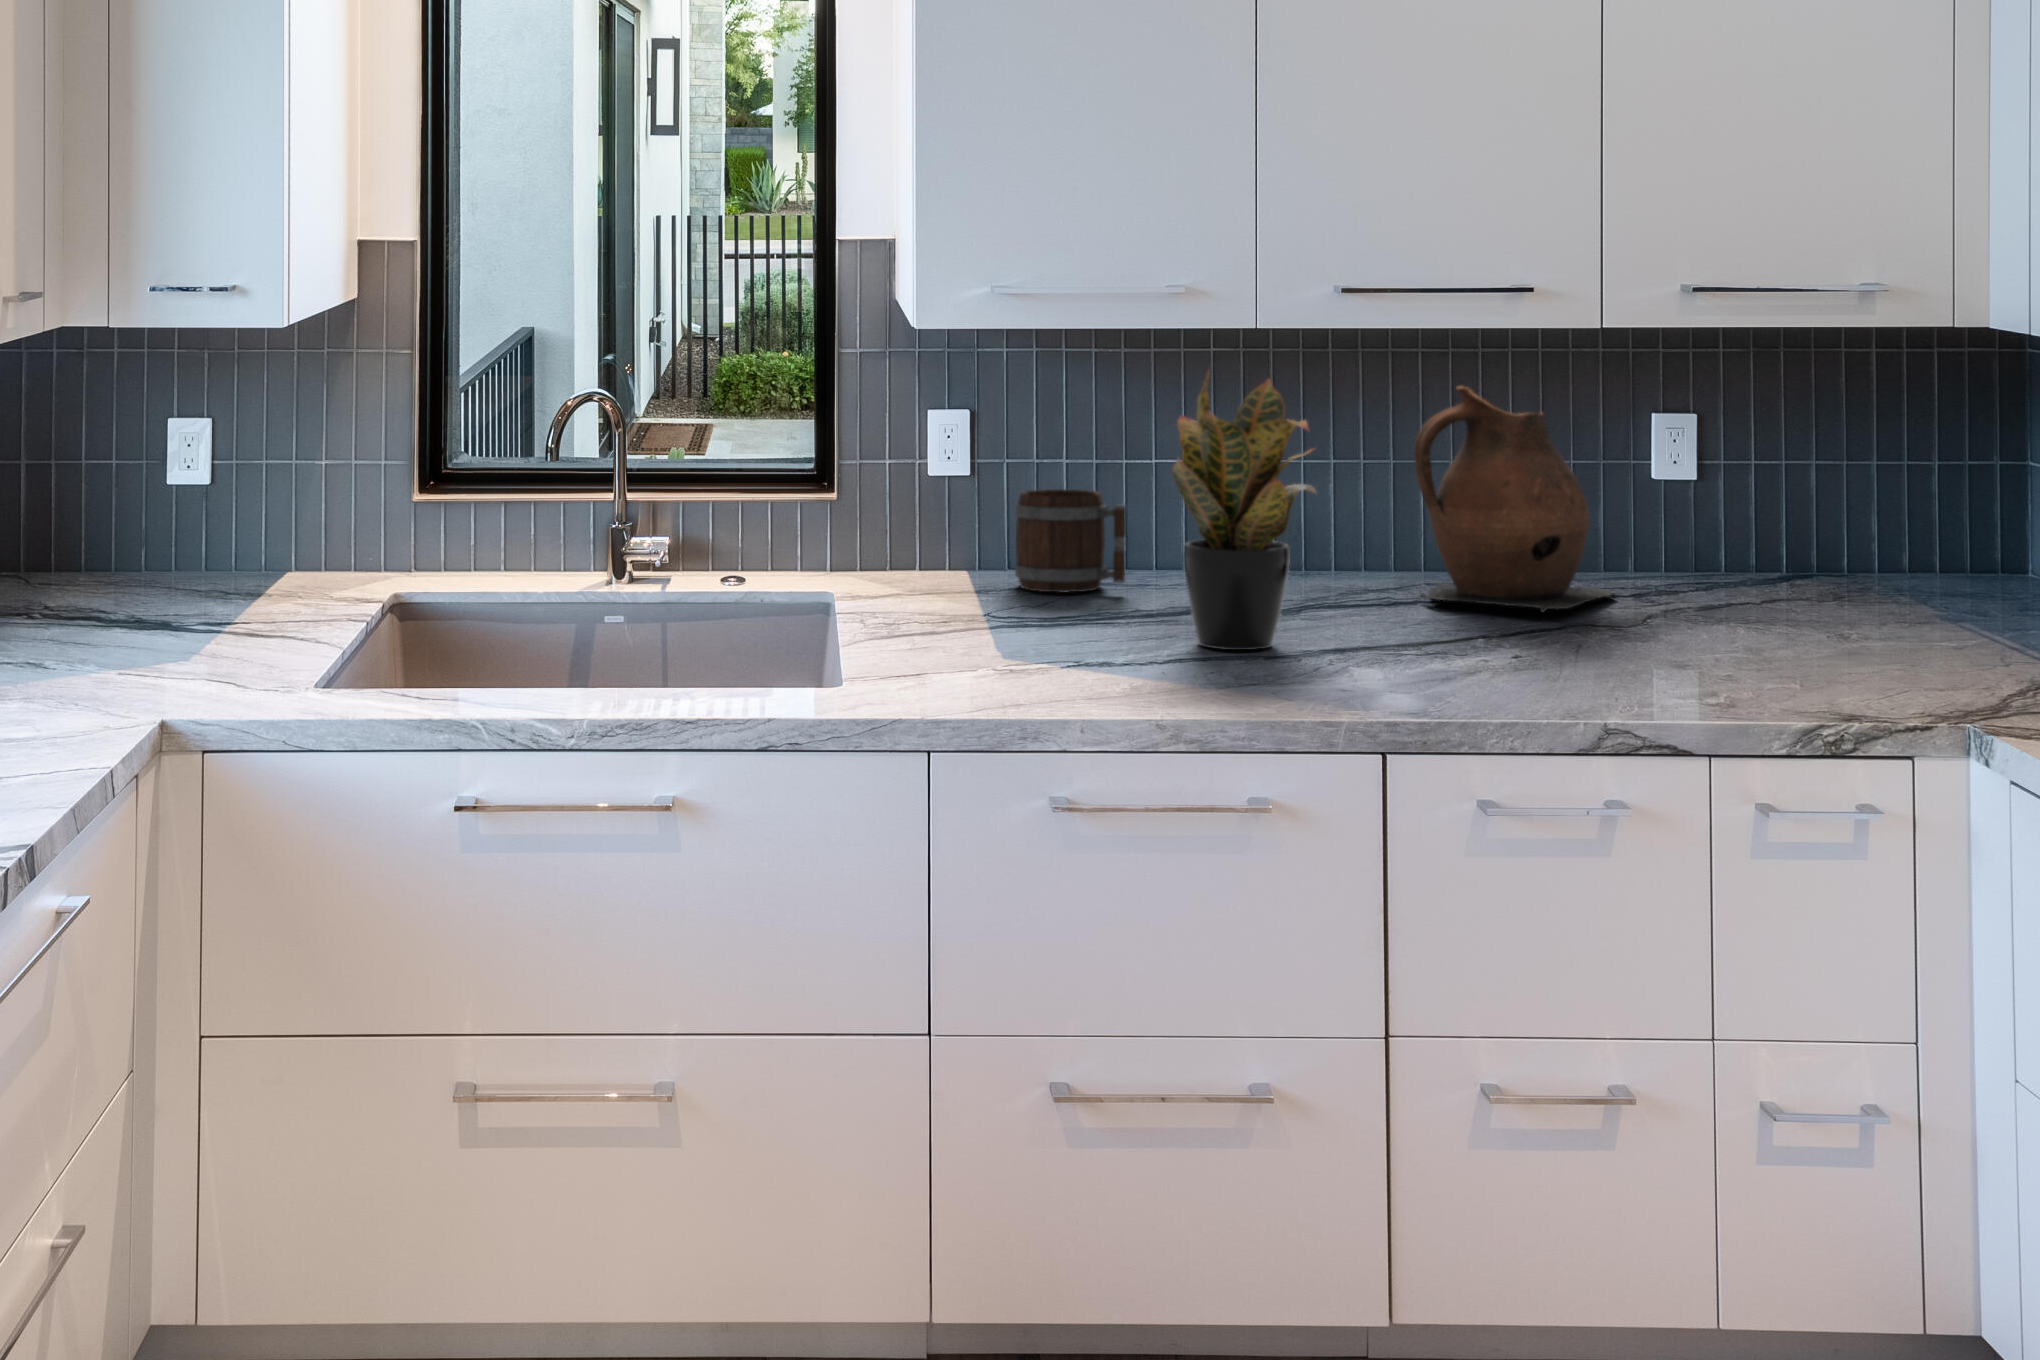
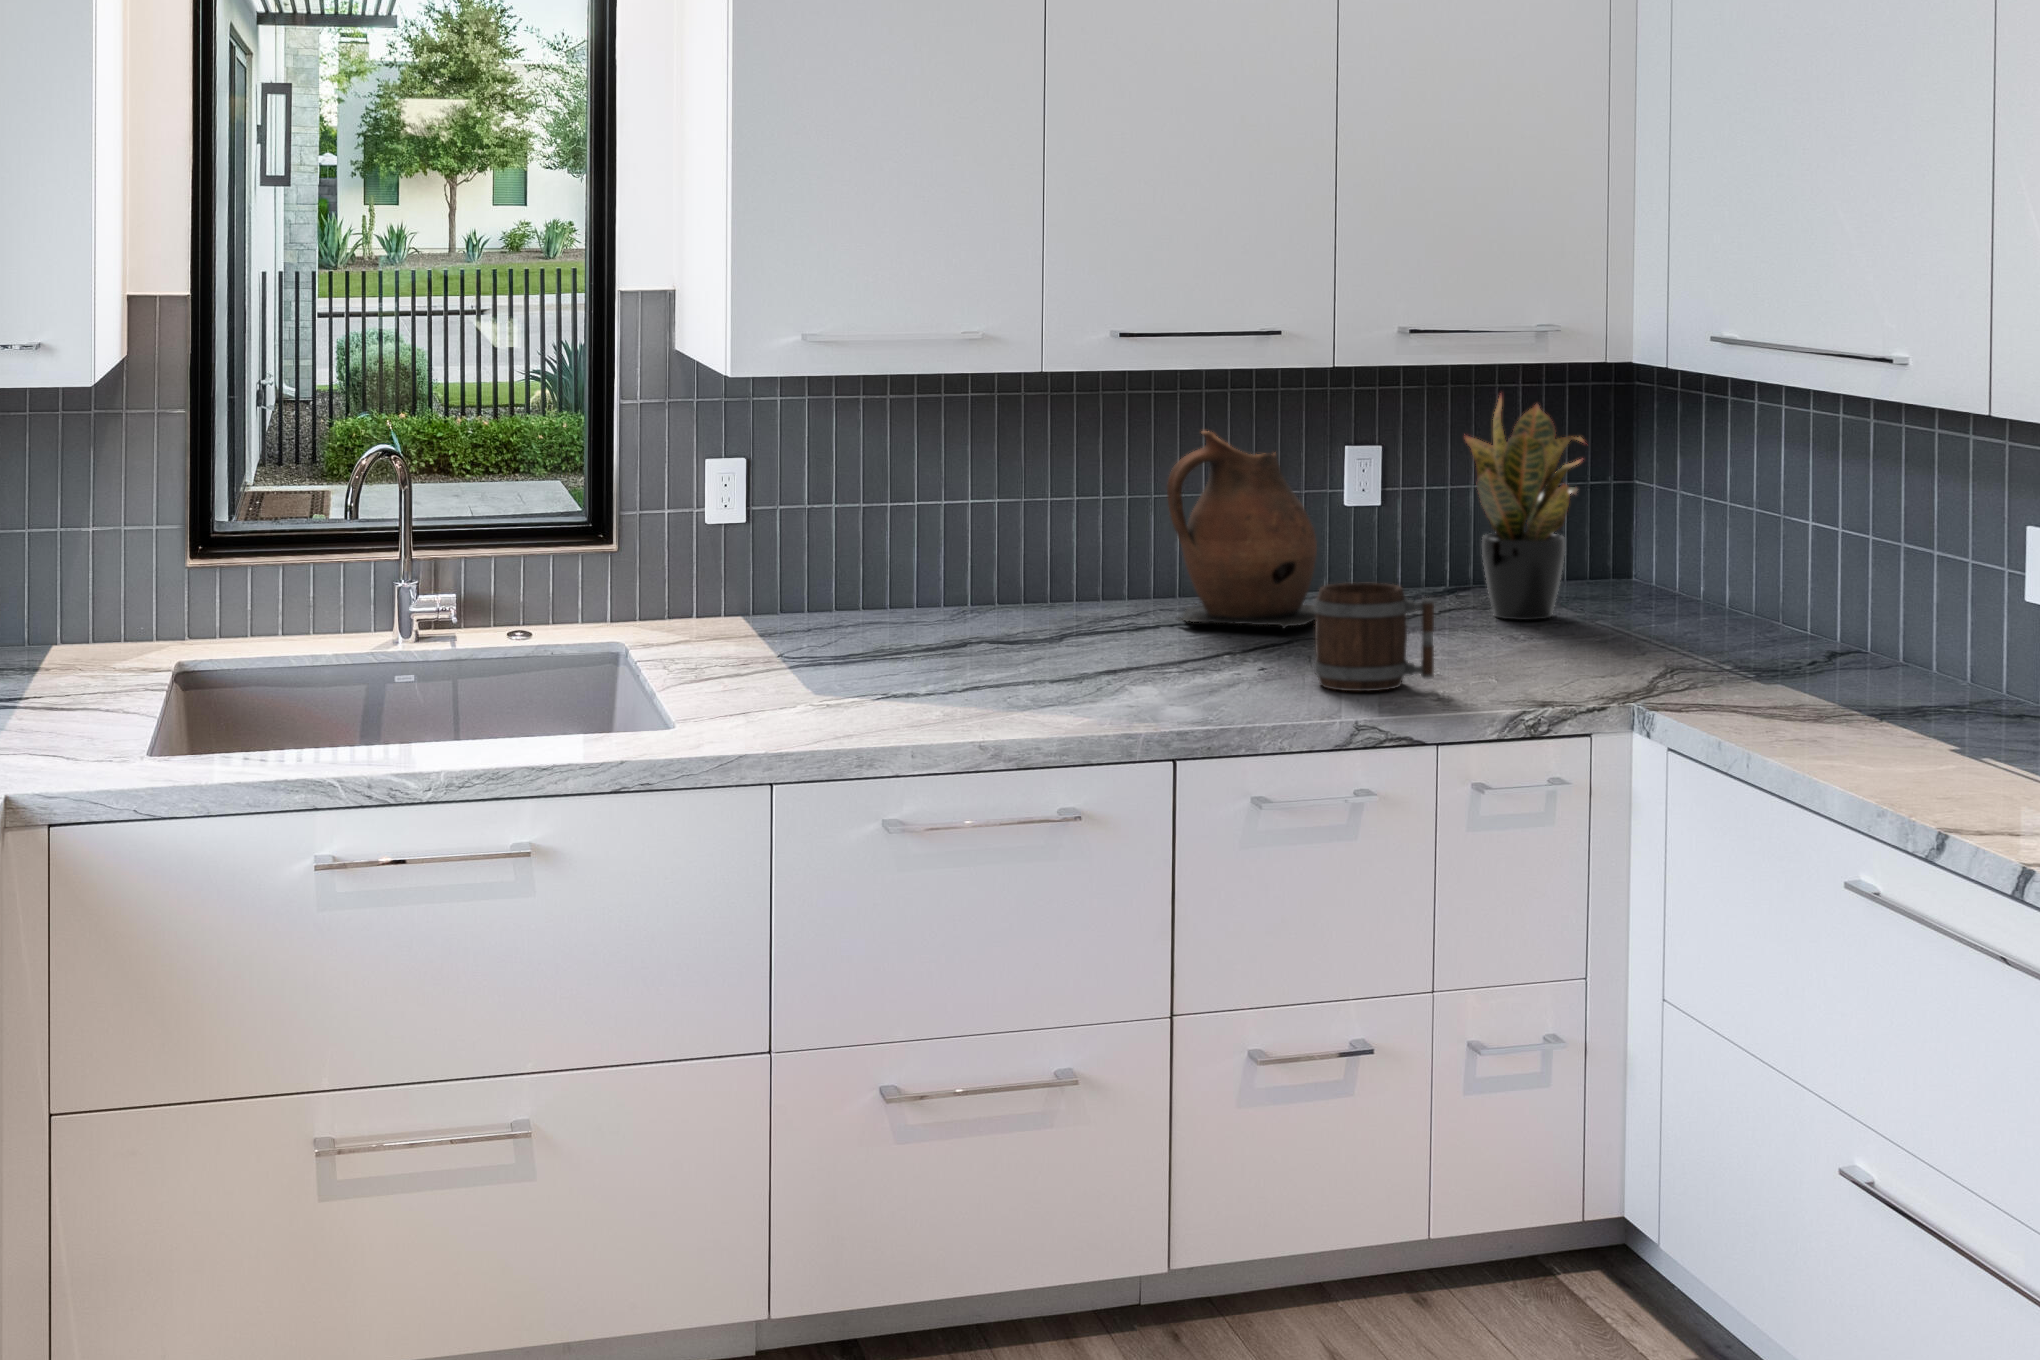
potted plant: present [1172,371,1316,650] -> present [1464,395,1584,620]
mug: present [1015,489,1126,592] -> present [1314,582,1434,691]

